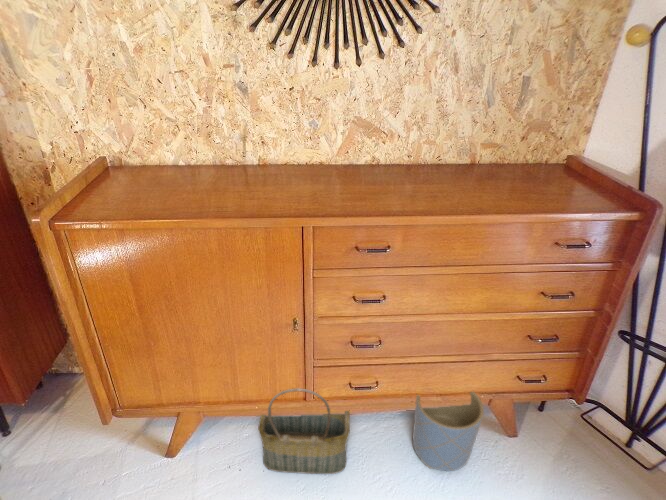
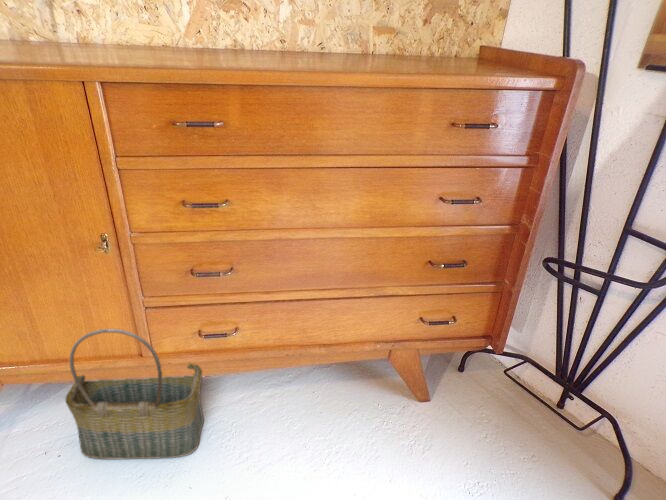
planter: present [413,392,484,471] -> none [291,328,377,444]

